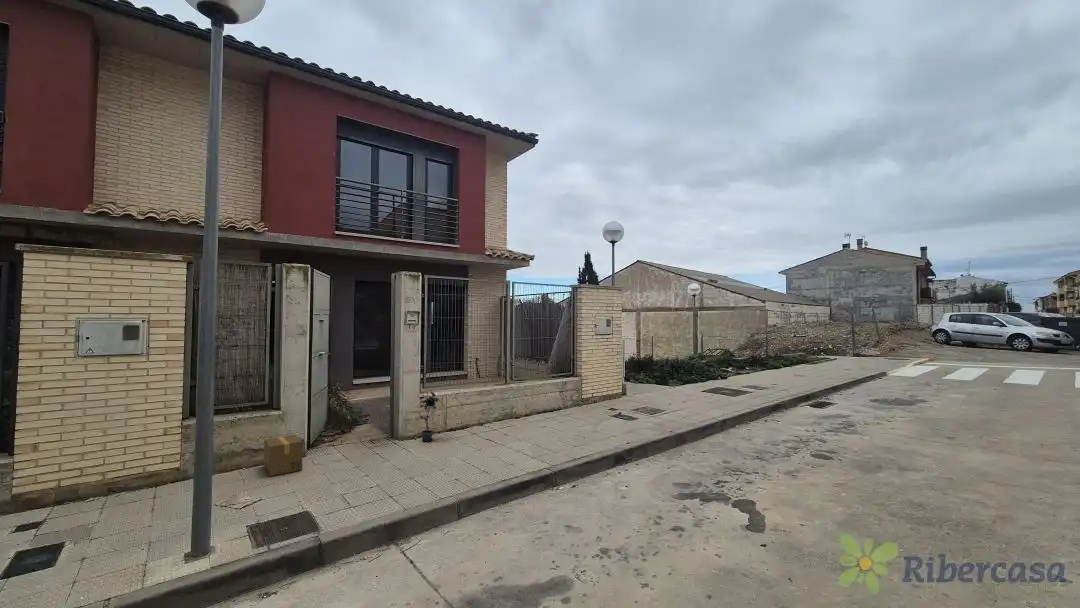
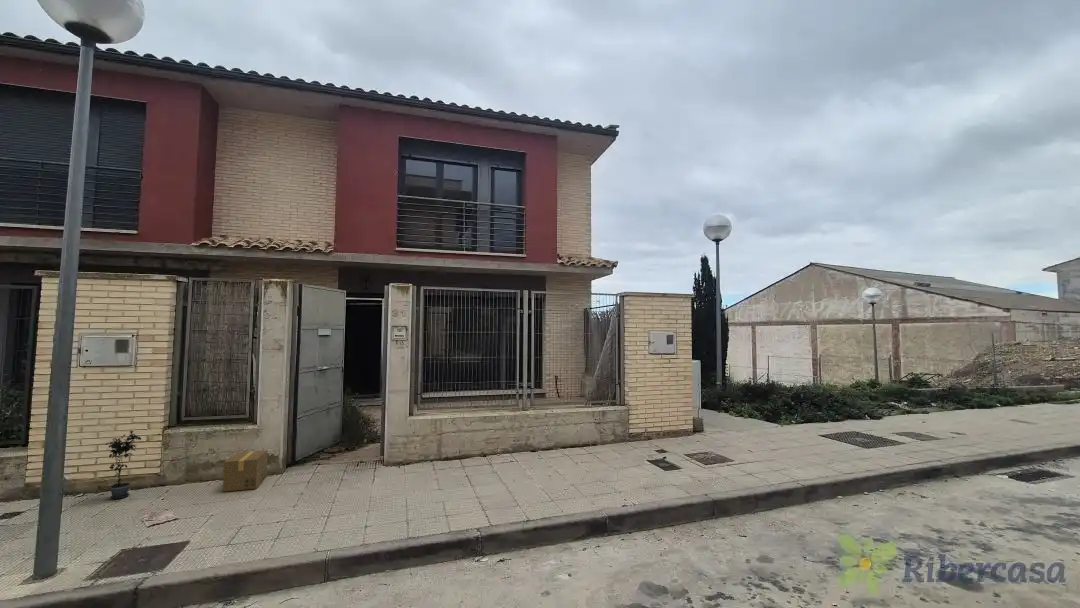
potted plant: present [419,390,439,442] -> present [106,431,141,499]

